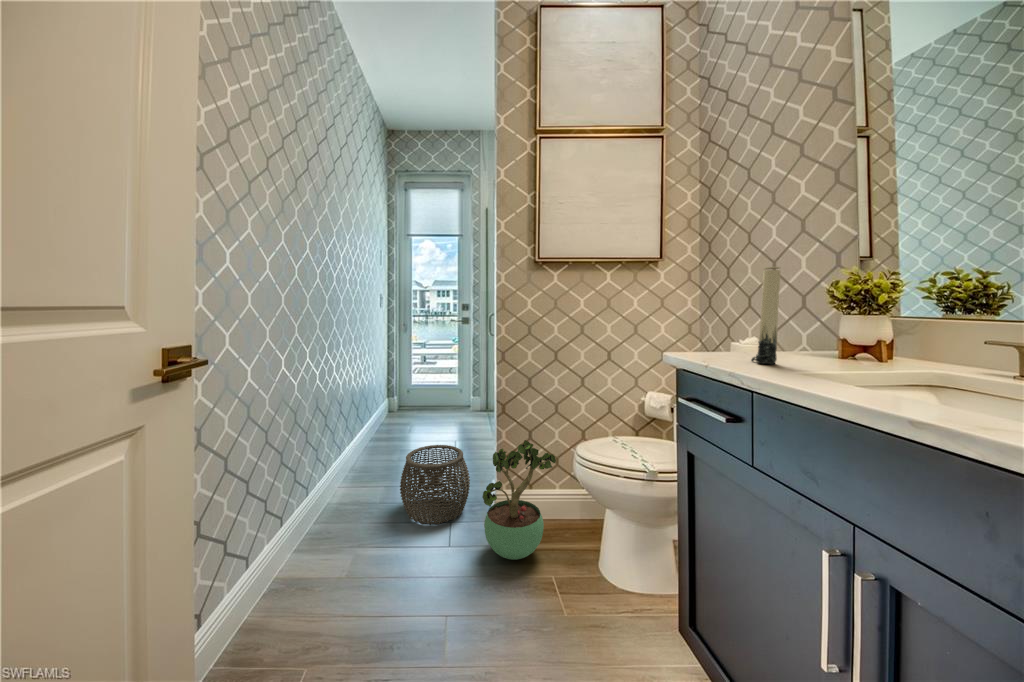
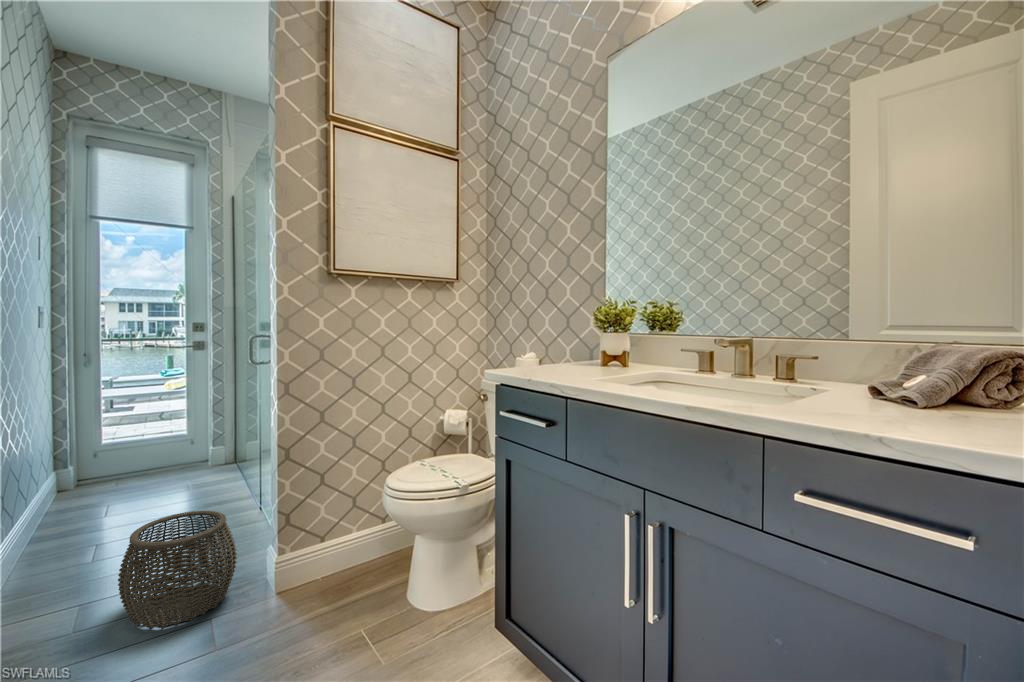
candle: present [751,267,781,364] -> none [548,292,566,373]
potted plant: present [483,440,556,560] -> none [270,480,361,630]

